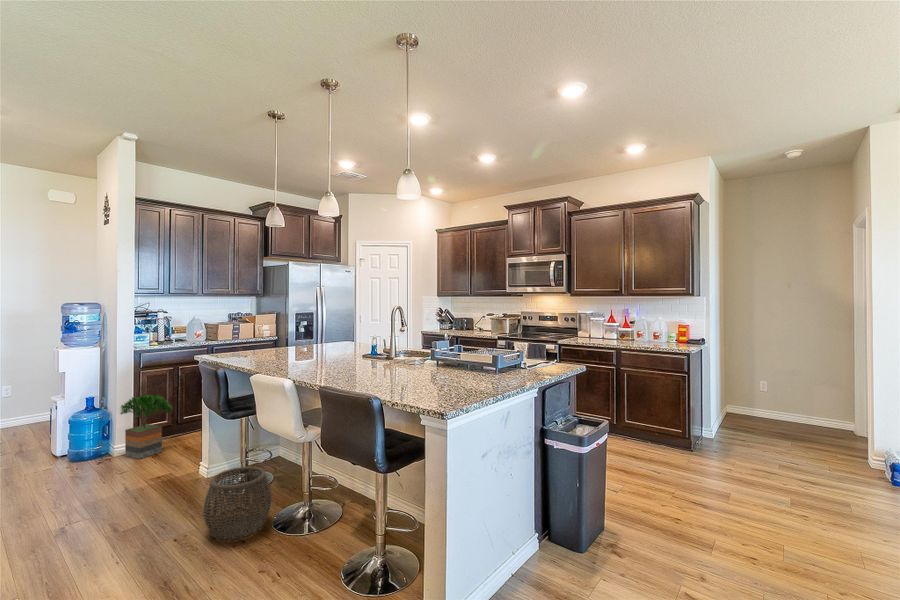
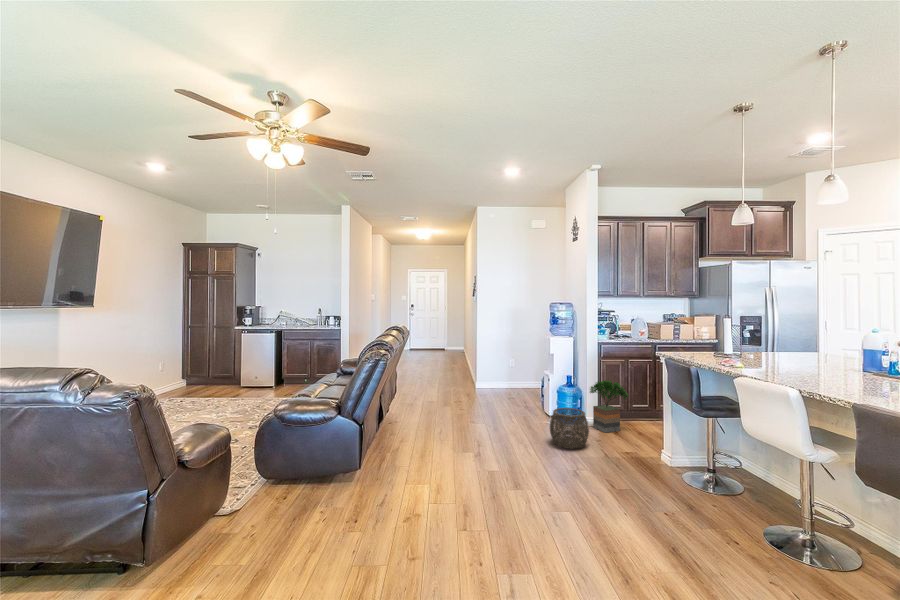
woven basket: present [203,466,272,540] -> present [550,408,589,449]

